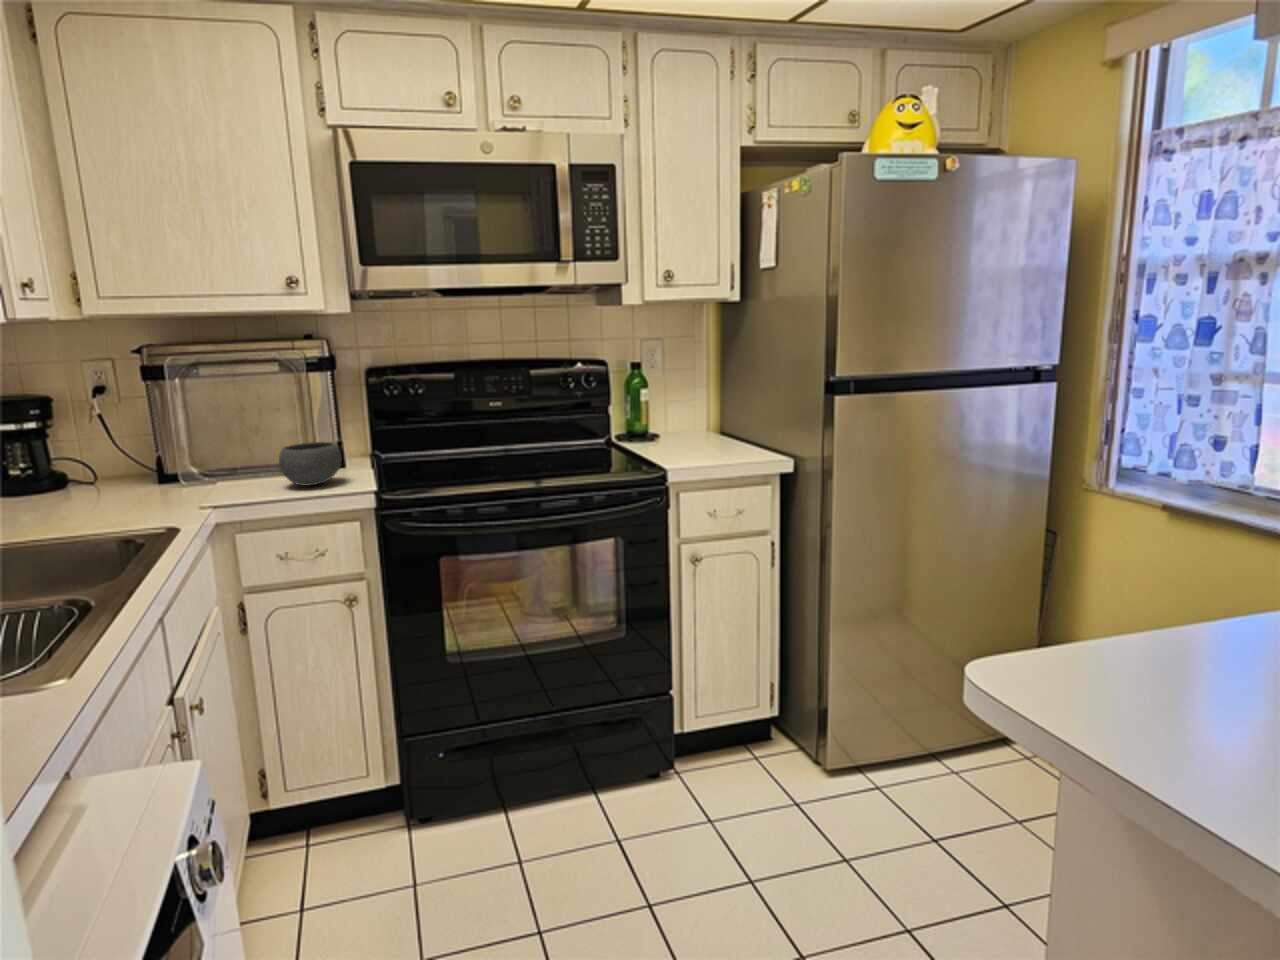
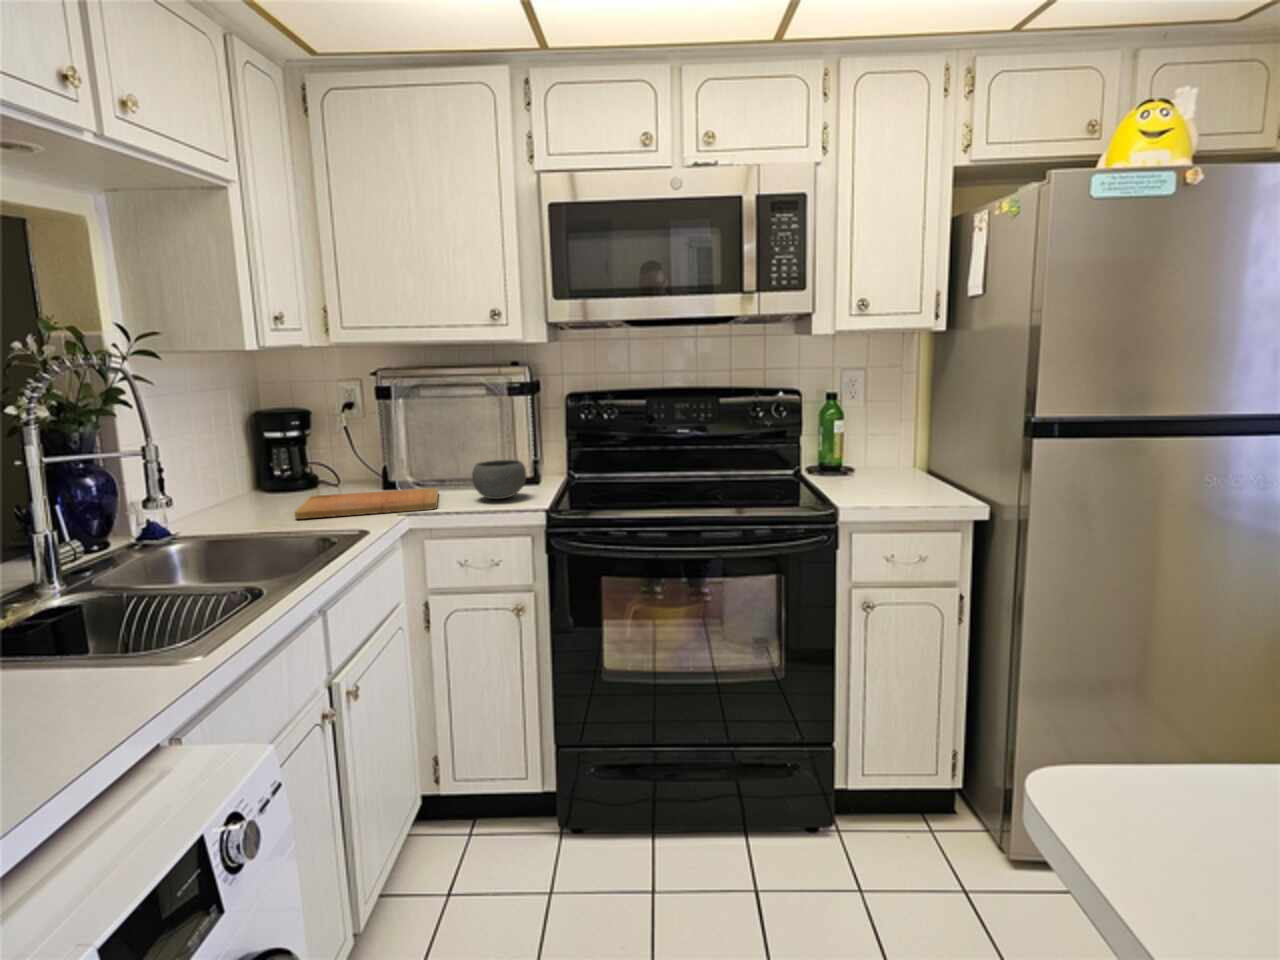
cutting board: none [67,478,244,524] -> present [295,488,438,519]

